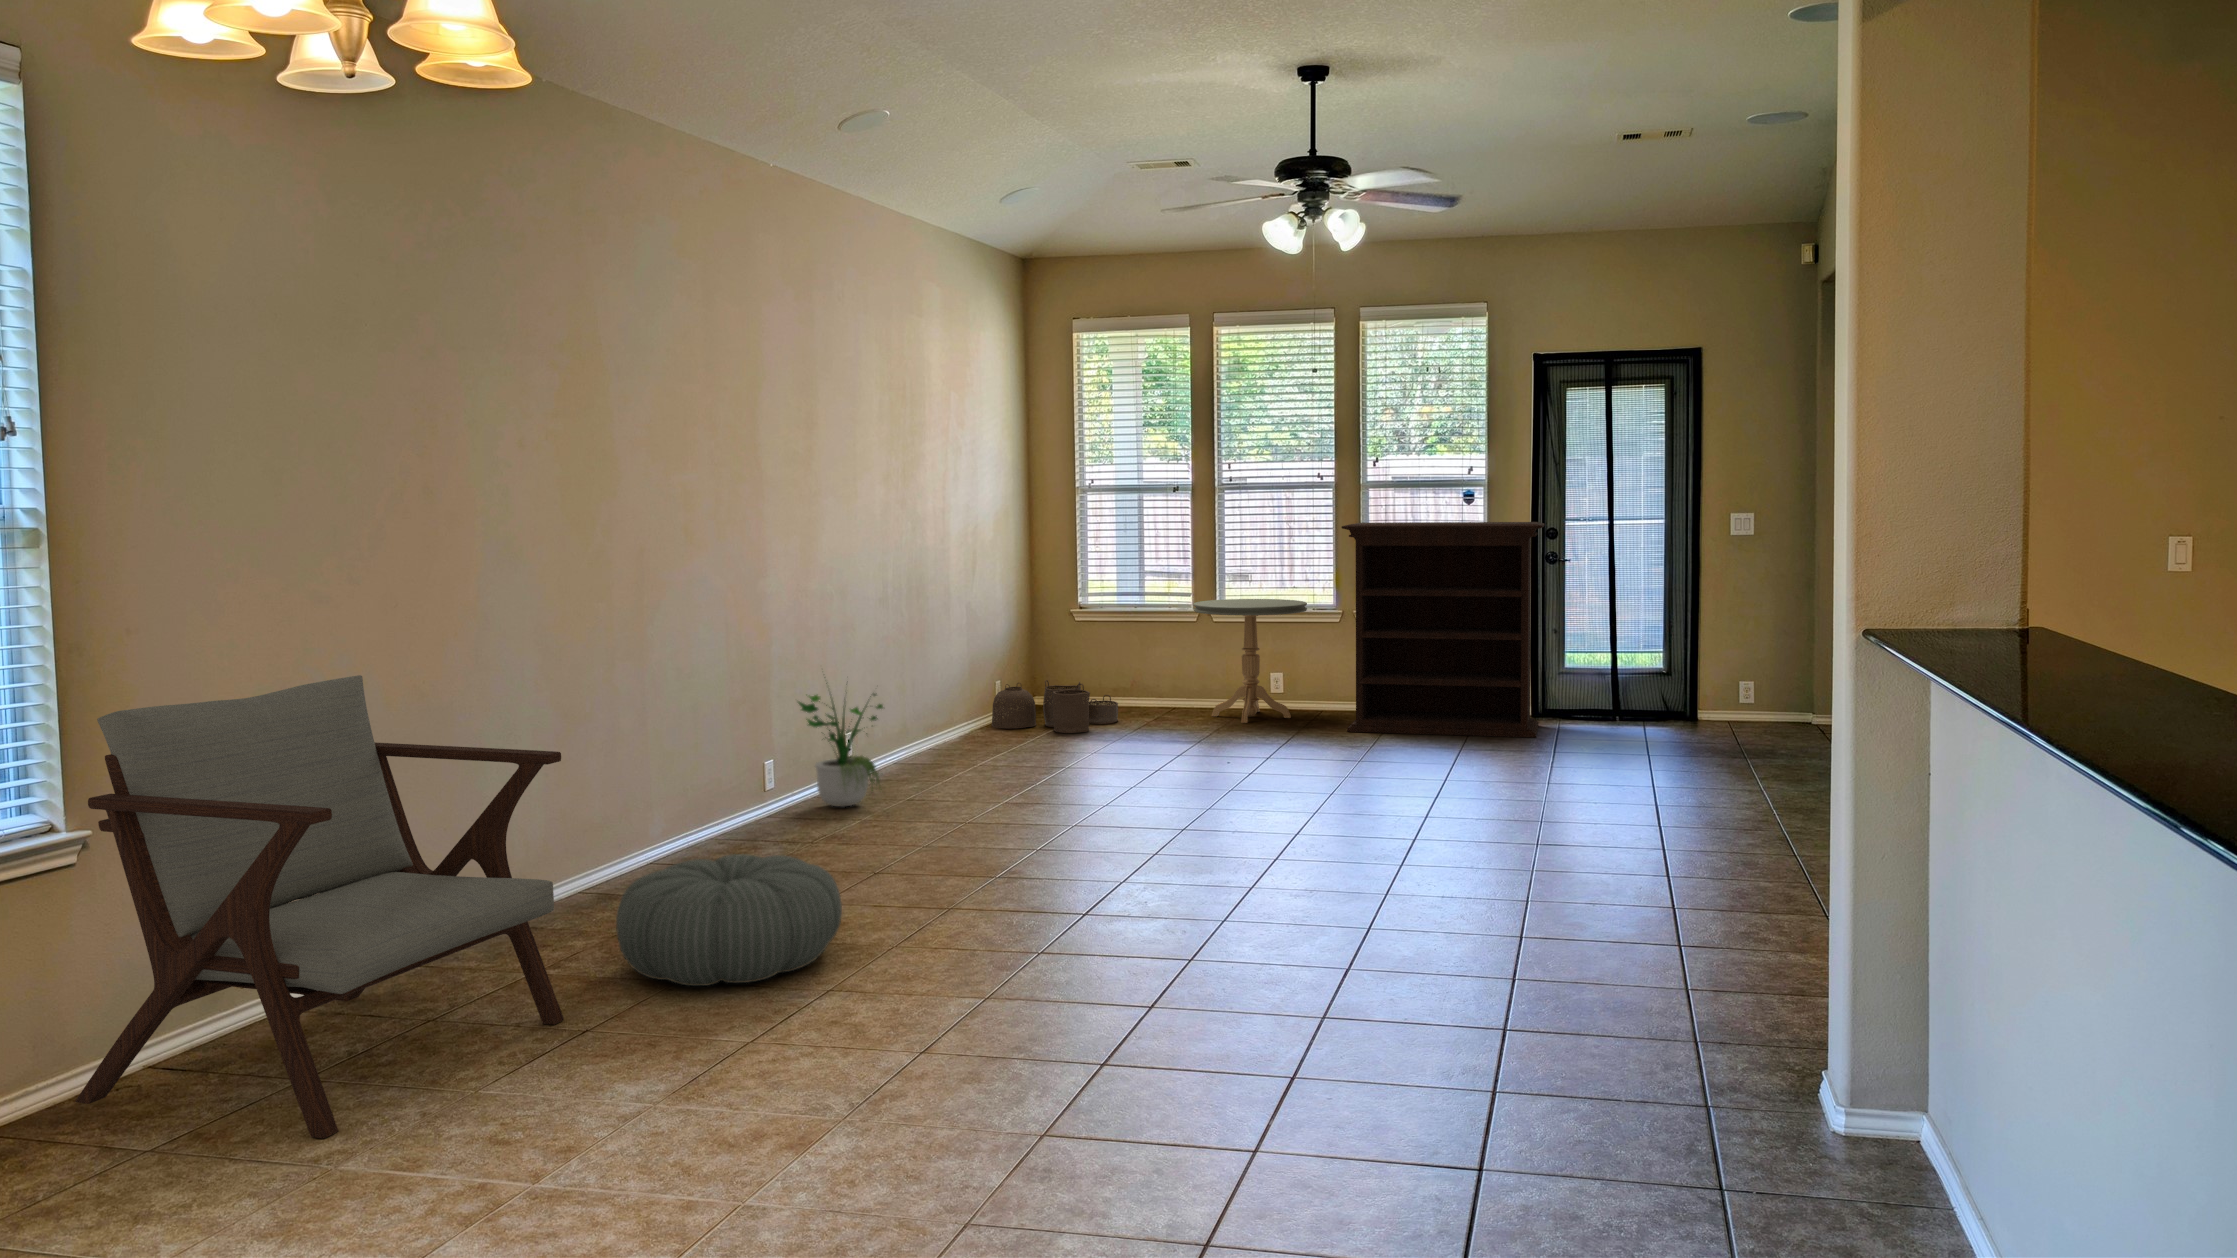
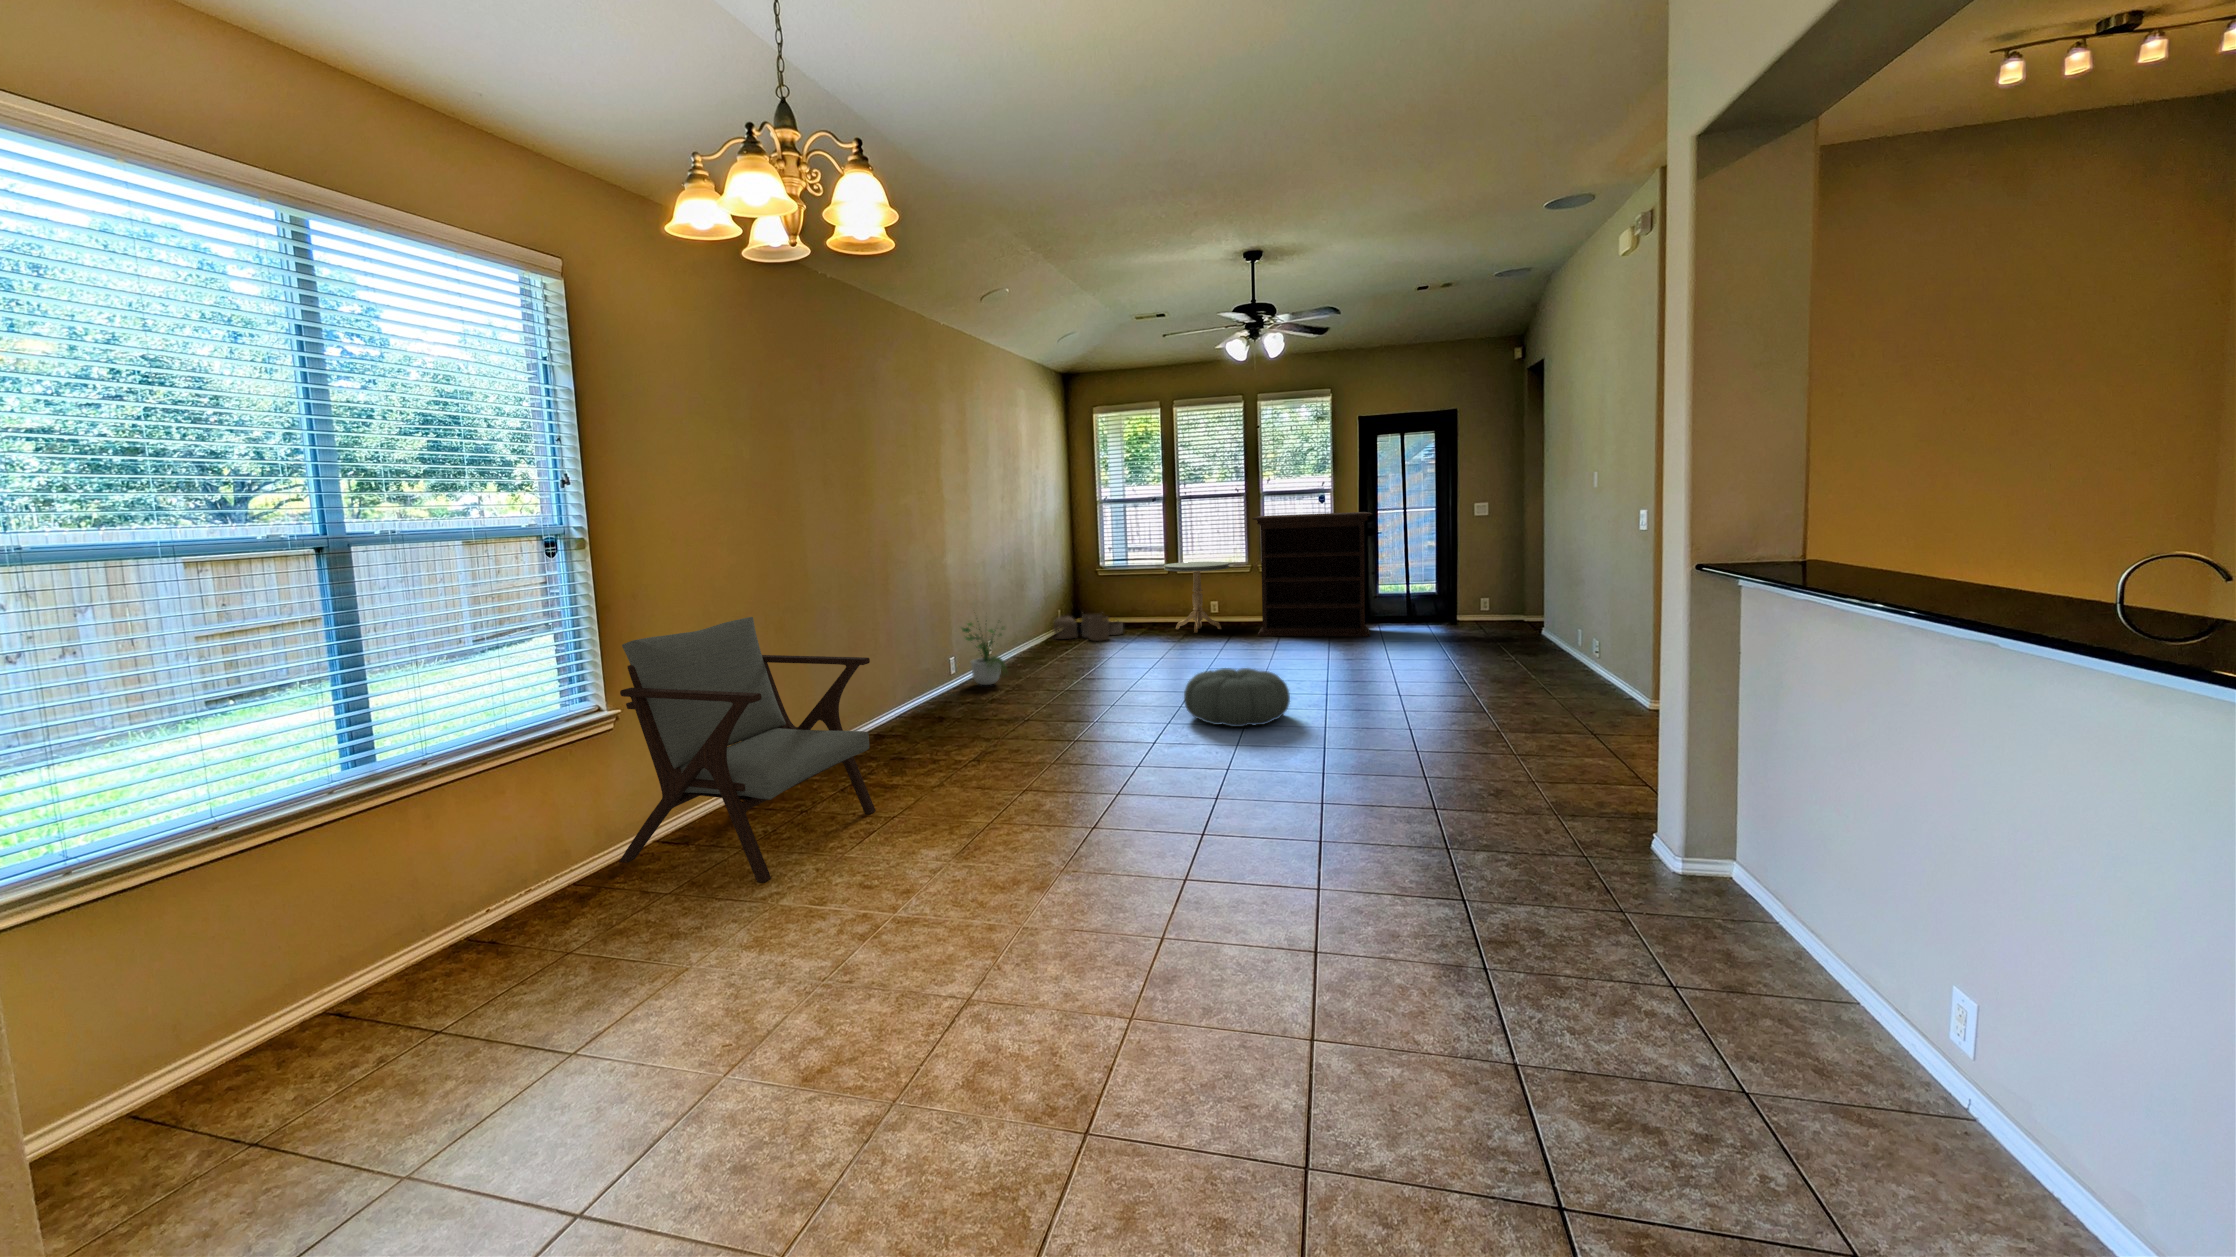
pouf: present [616,854,842,986] -> present [1184,668,1290,727]

